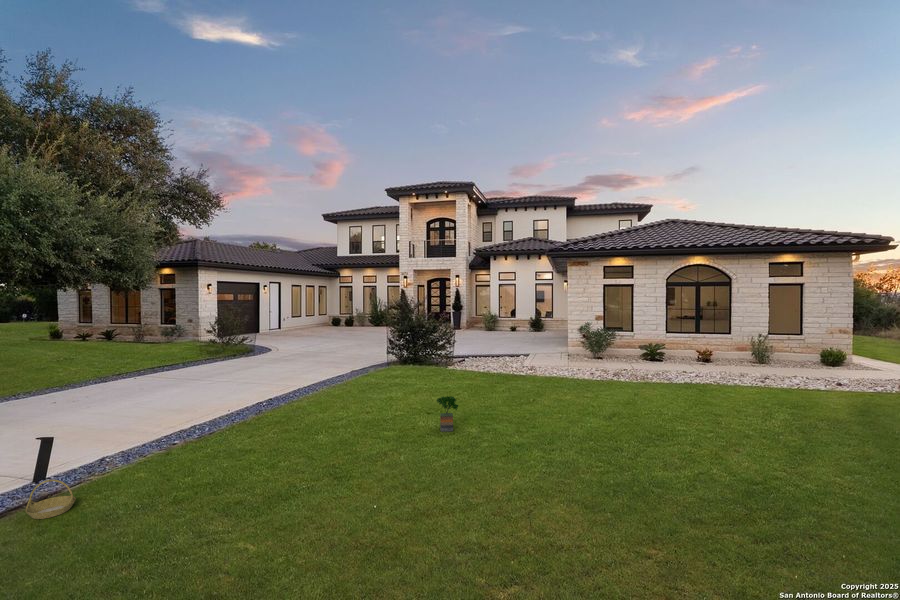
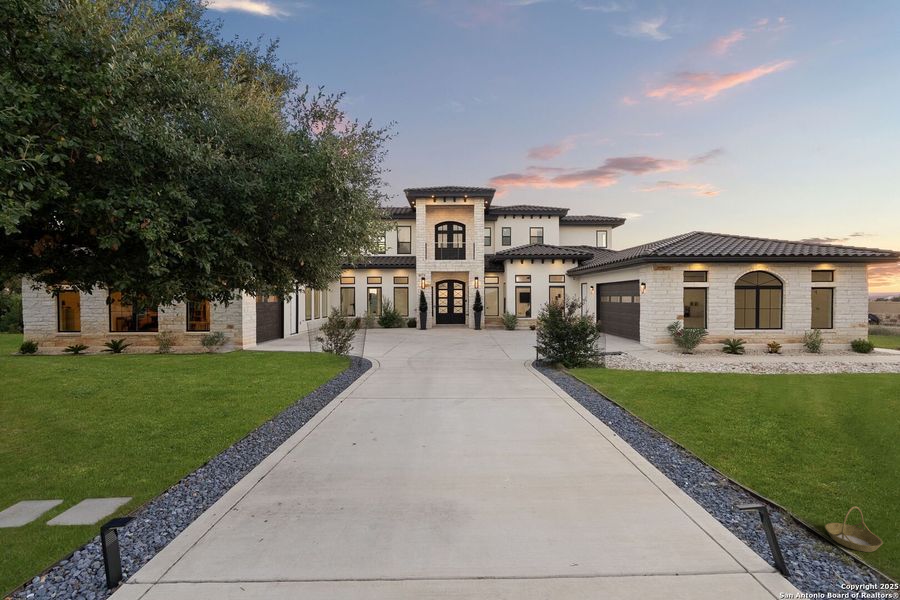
potted tree: present [437,396,458,431] -> none [815,391,848,424]

